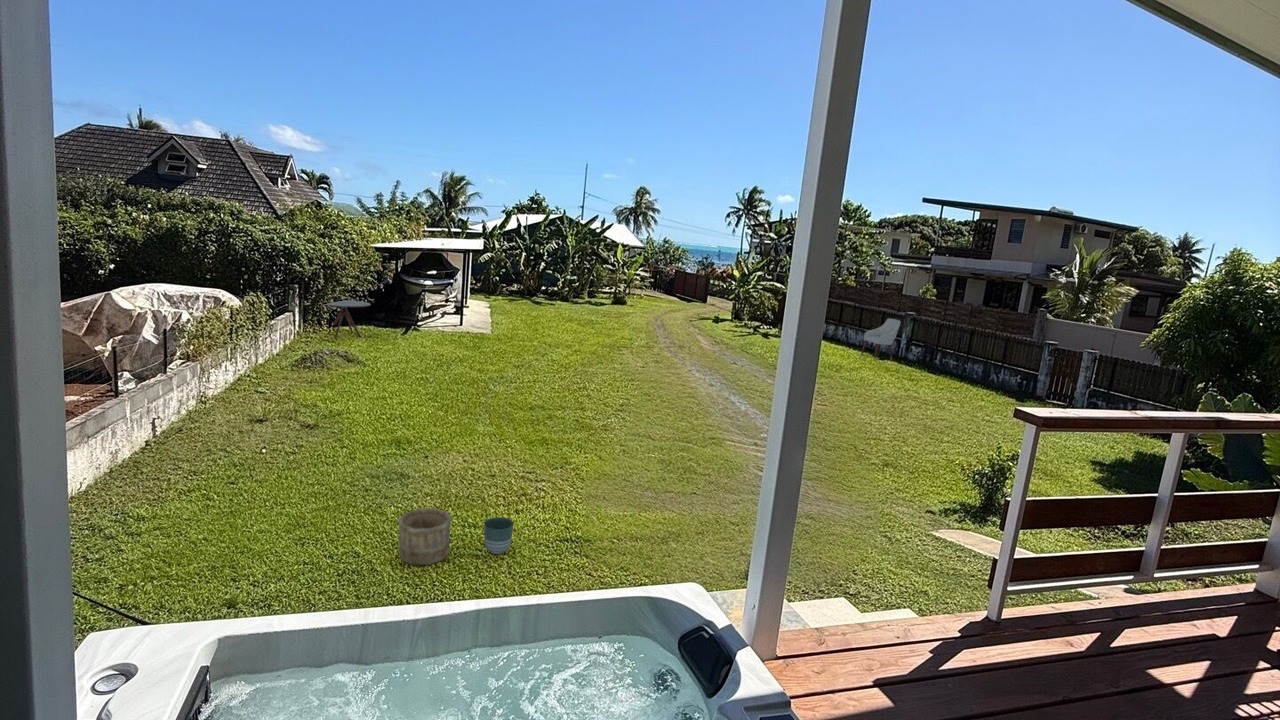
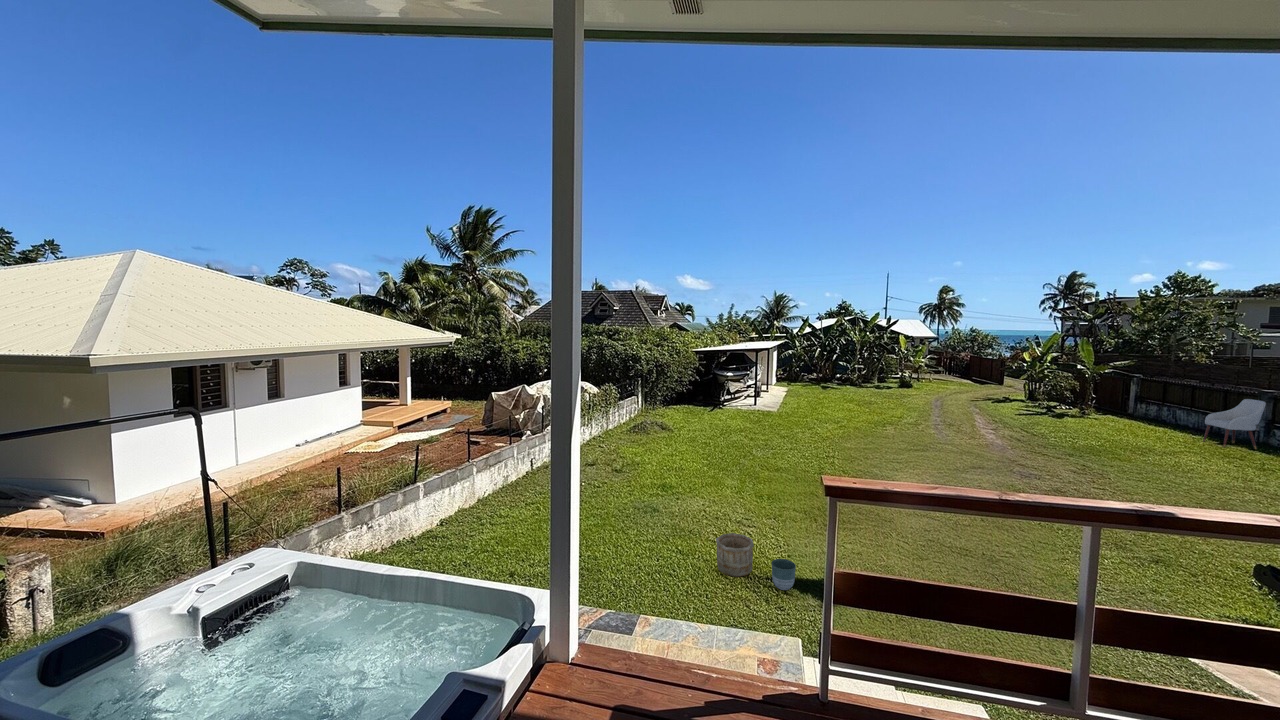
round table: present [323,300,371,338] -> none [653,388,686,414]
wooden bucket: present [397,508,451,565] -> present [716,533,754,577]
planter: present [484,517,513,554] -> present [772,559,796,590]

